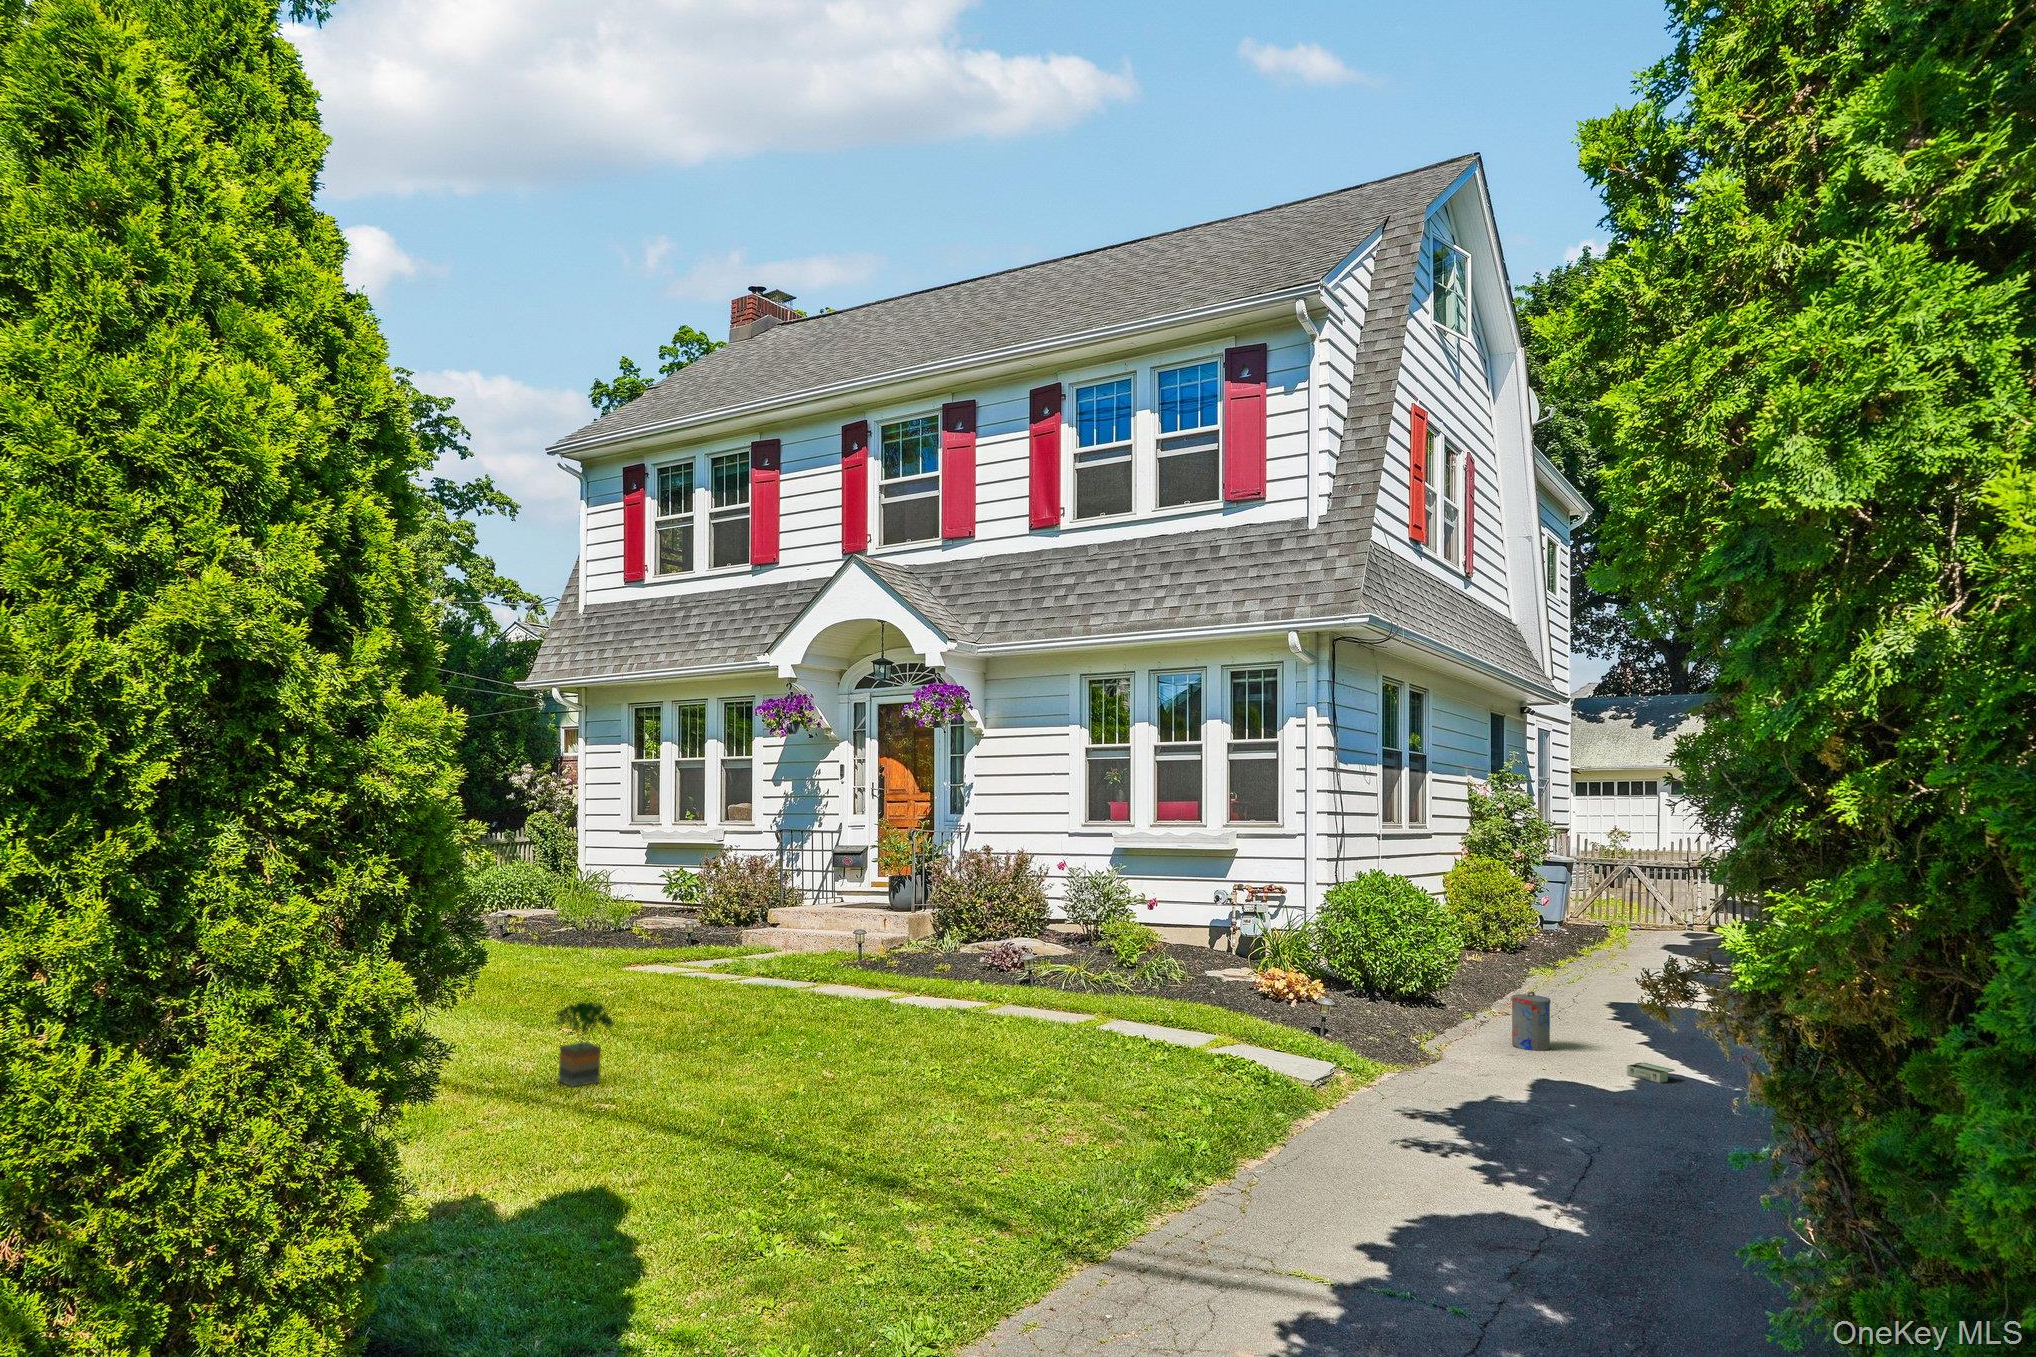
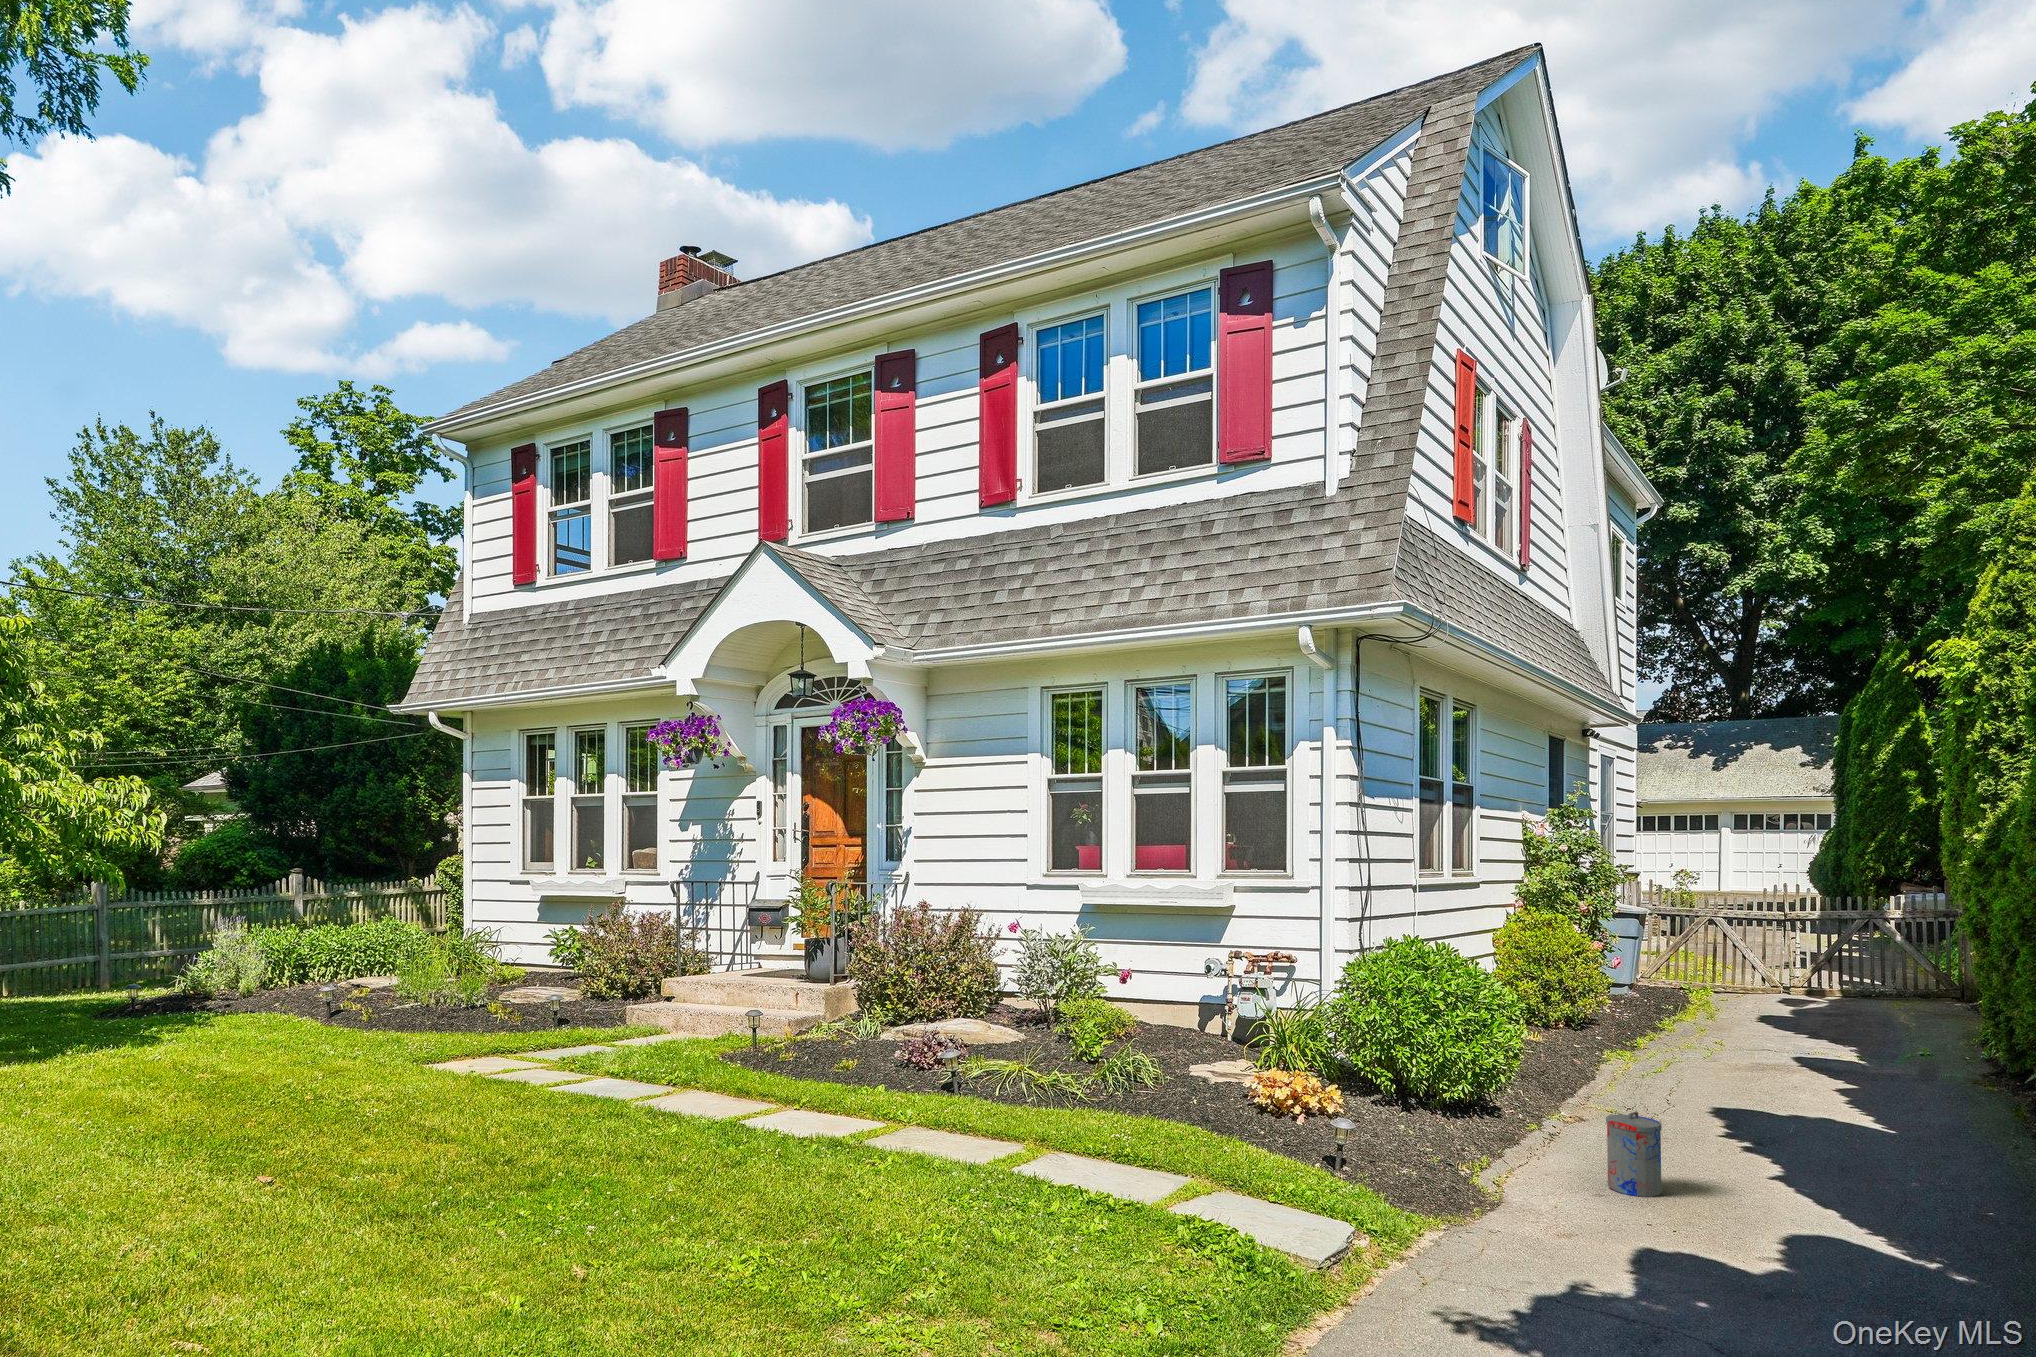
potted tree: present [557,1002,615,1087] -> none [150,1156,250,1297]
toolbox: present [1627,1062,1675,1083] -> none [1783,1225,1856,1260]

